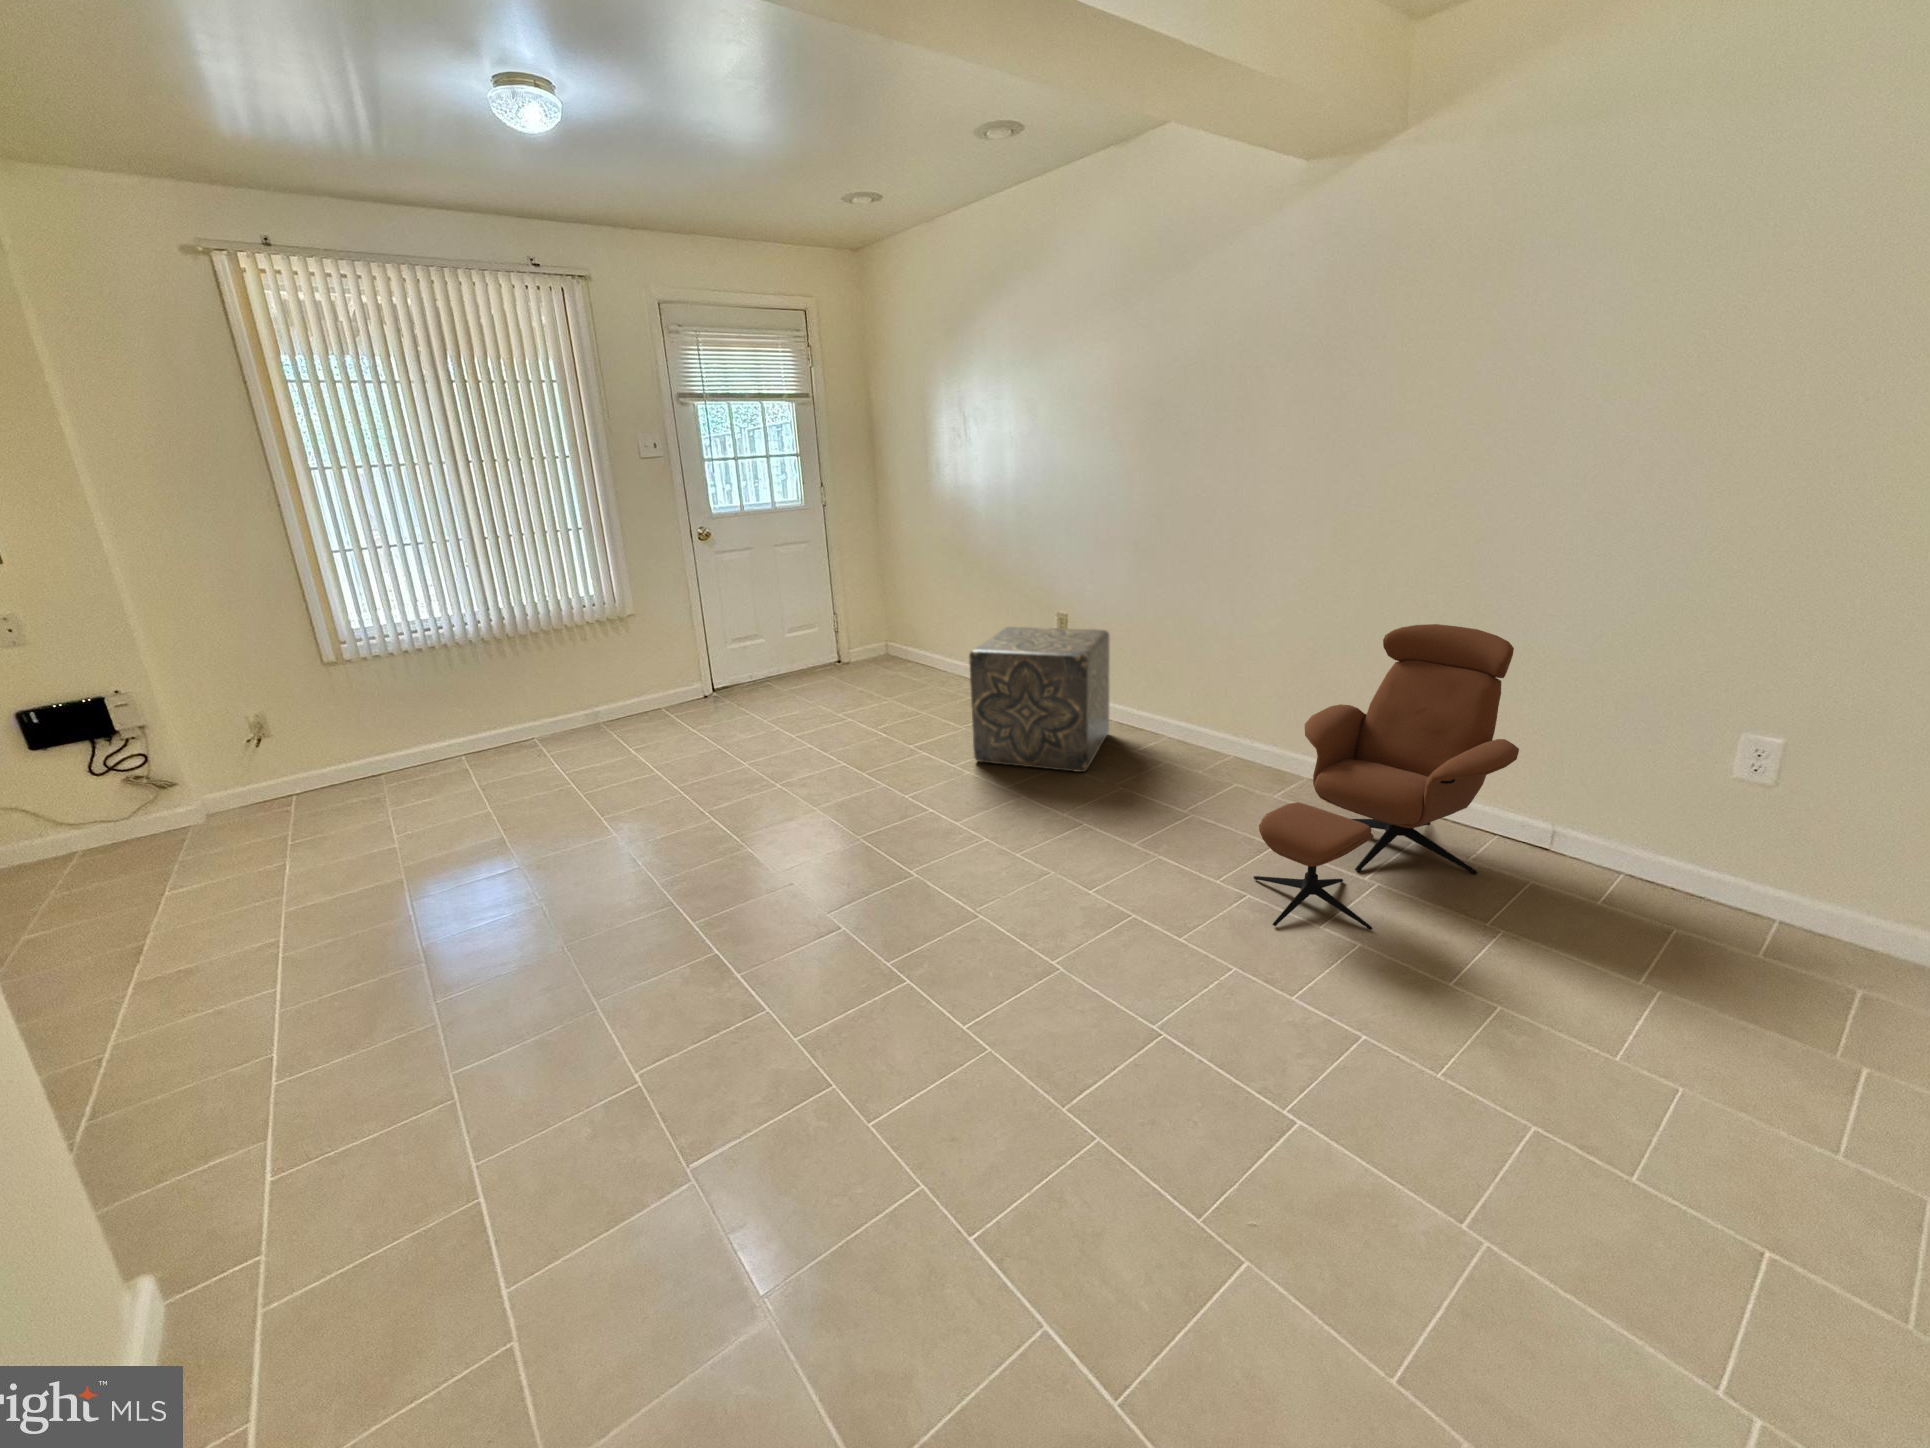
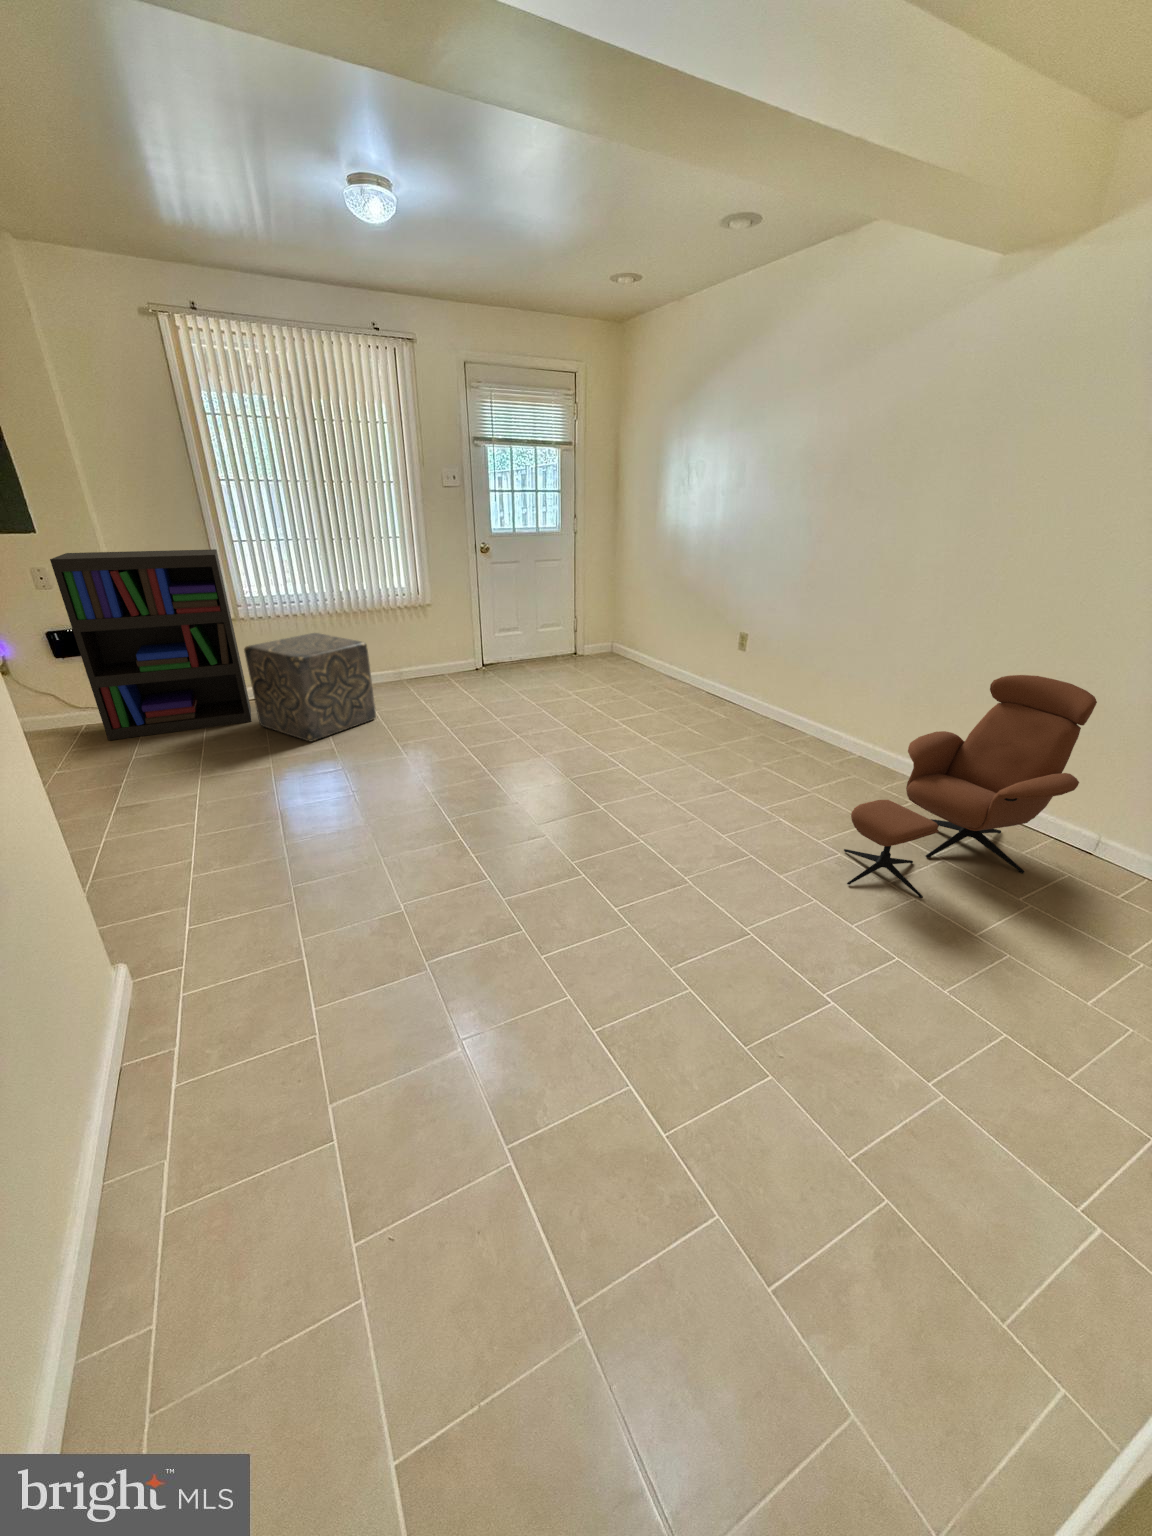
bookshelf: none [20,565,372,871] -> present [50,549,251,740]
ottoman: present [969,627,1110,772] -> present [244,633,376,741]

